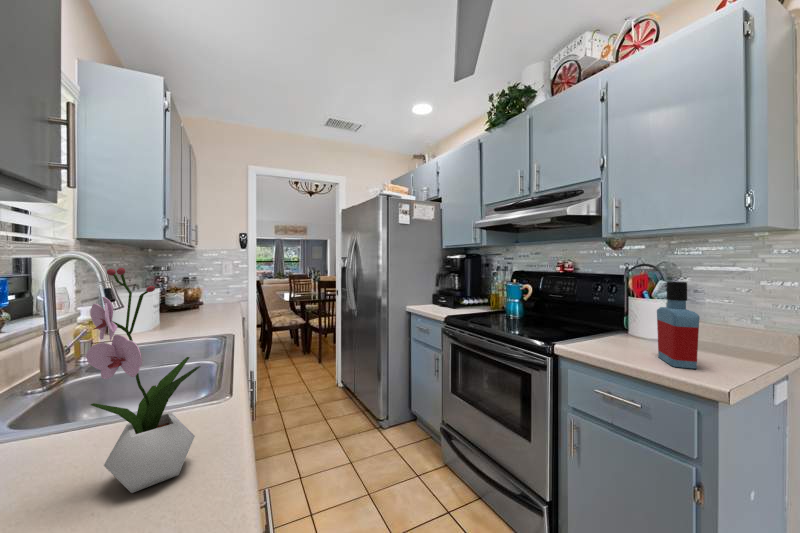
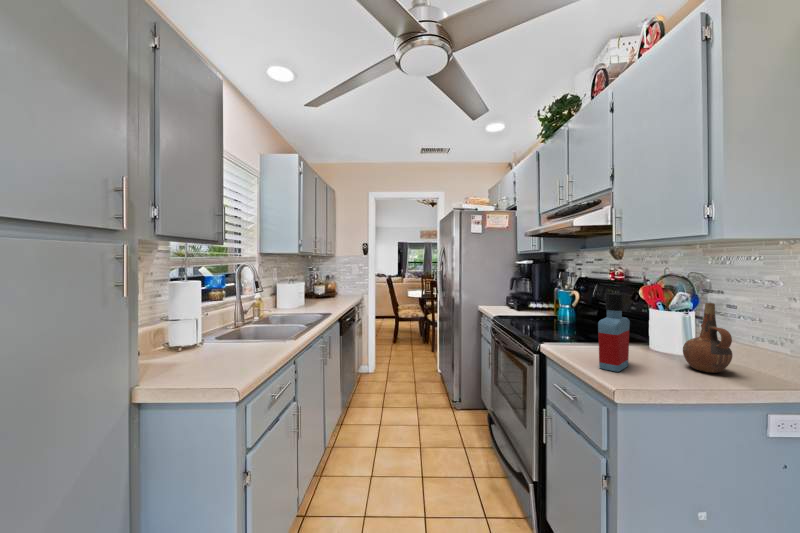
flower arrangement: present [86,268,200,493] -> none [224,278,260,362]
ceramic pitcher: none [704,288,759,356] -> present [683,303,732,373]

